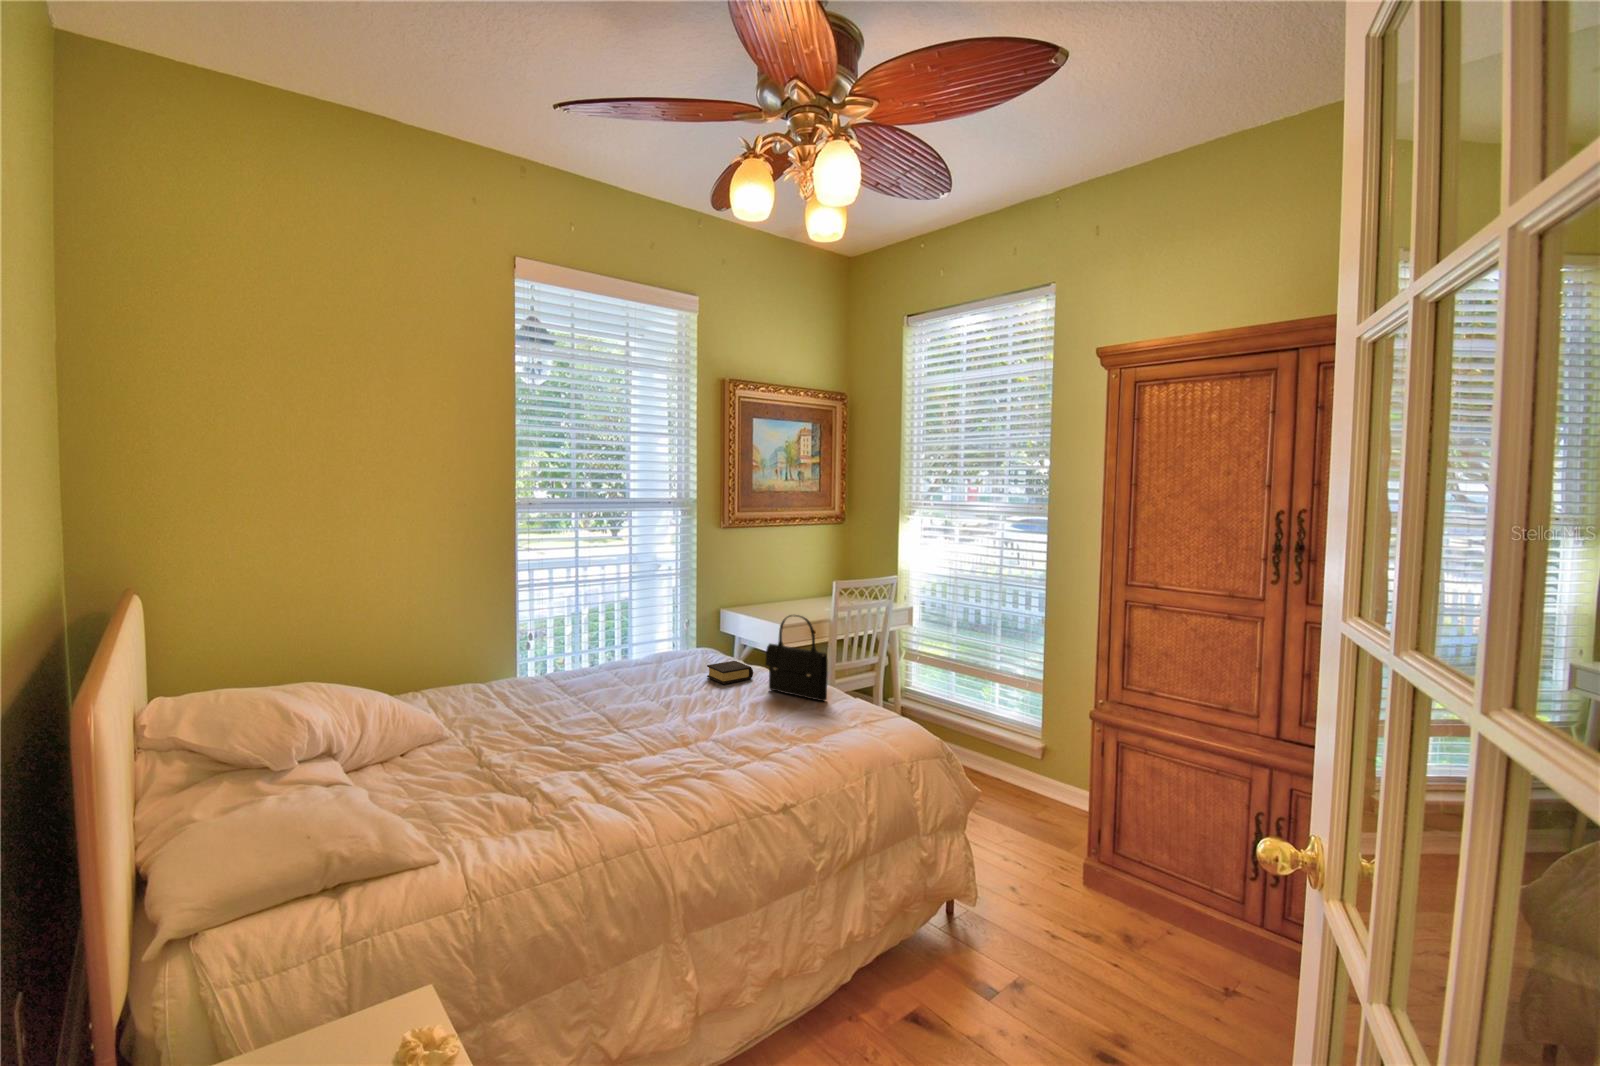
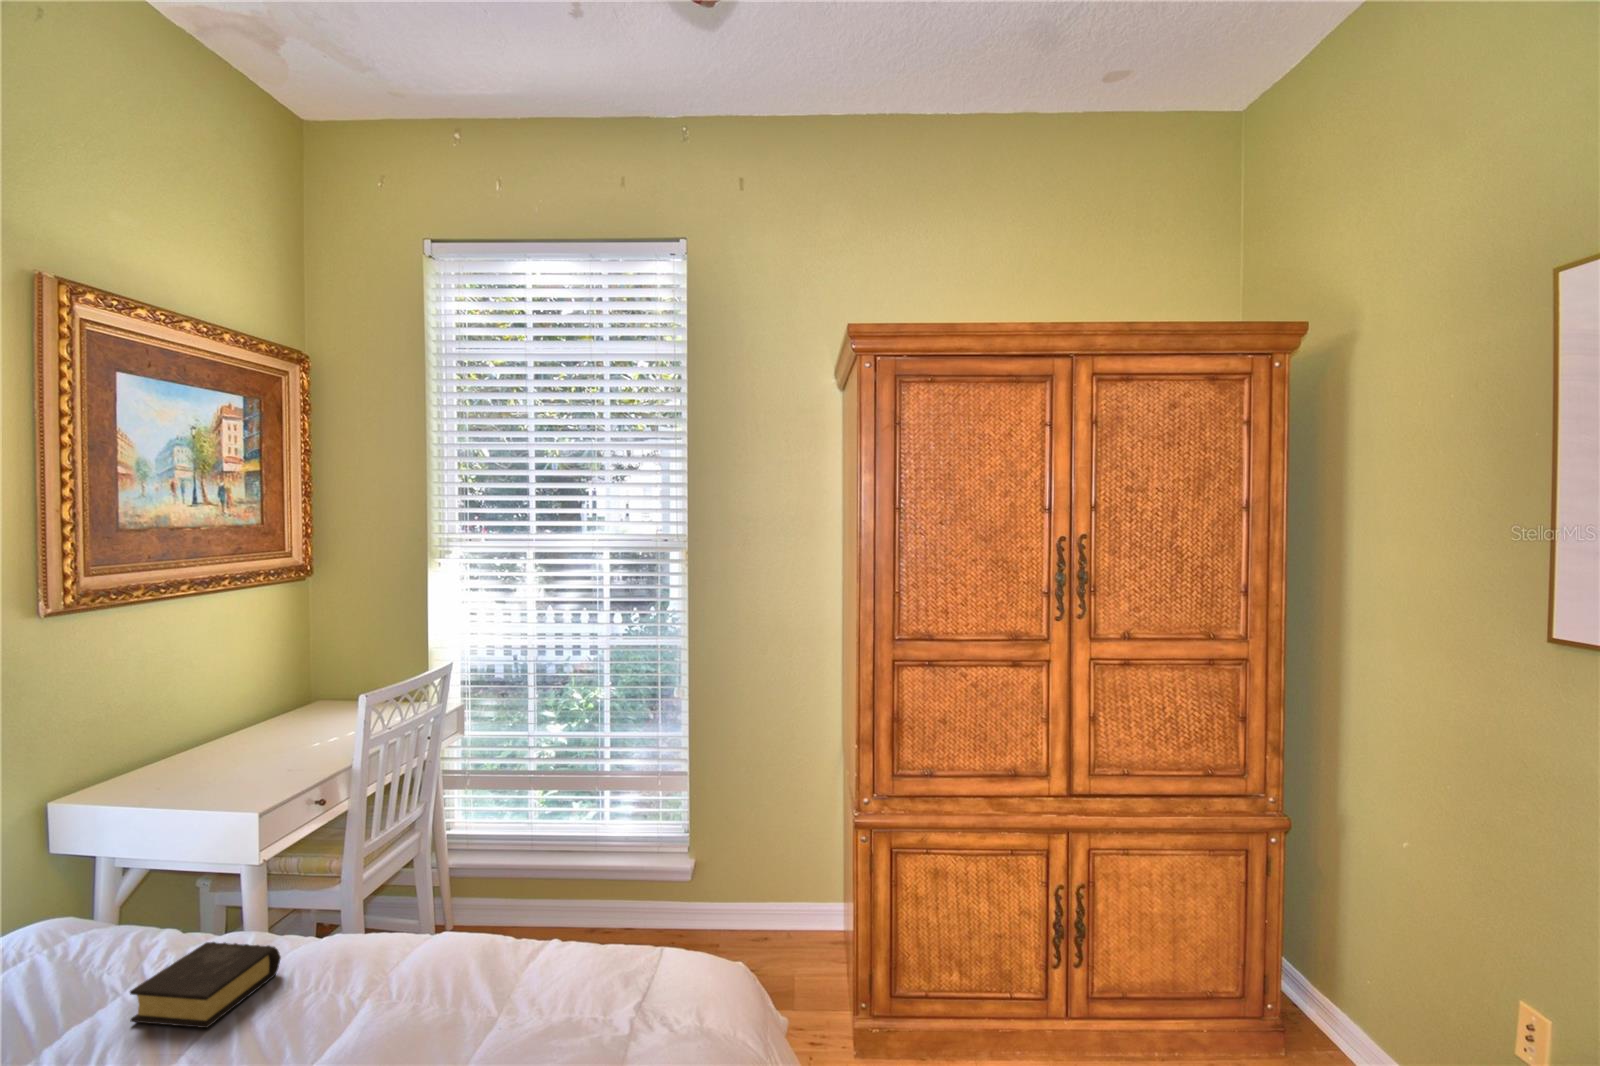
handbag: present [765,615,828,701] -> none [350,801,524,992]

